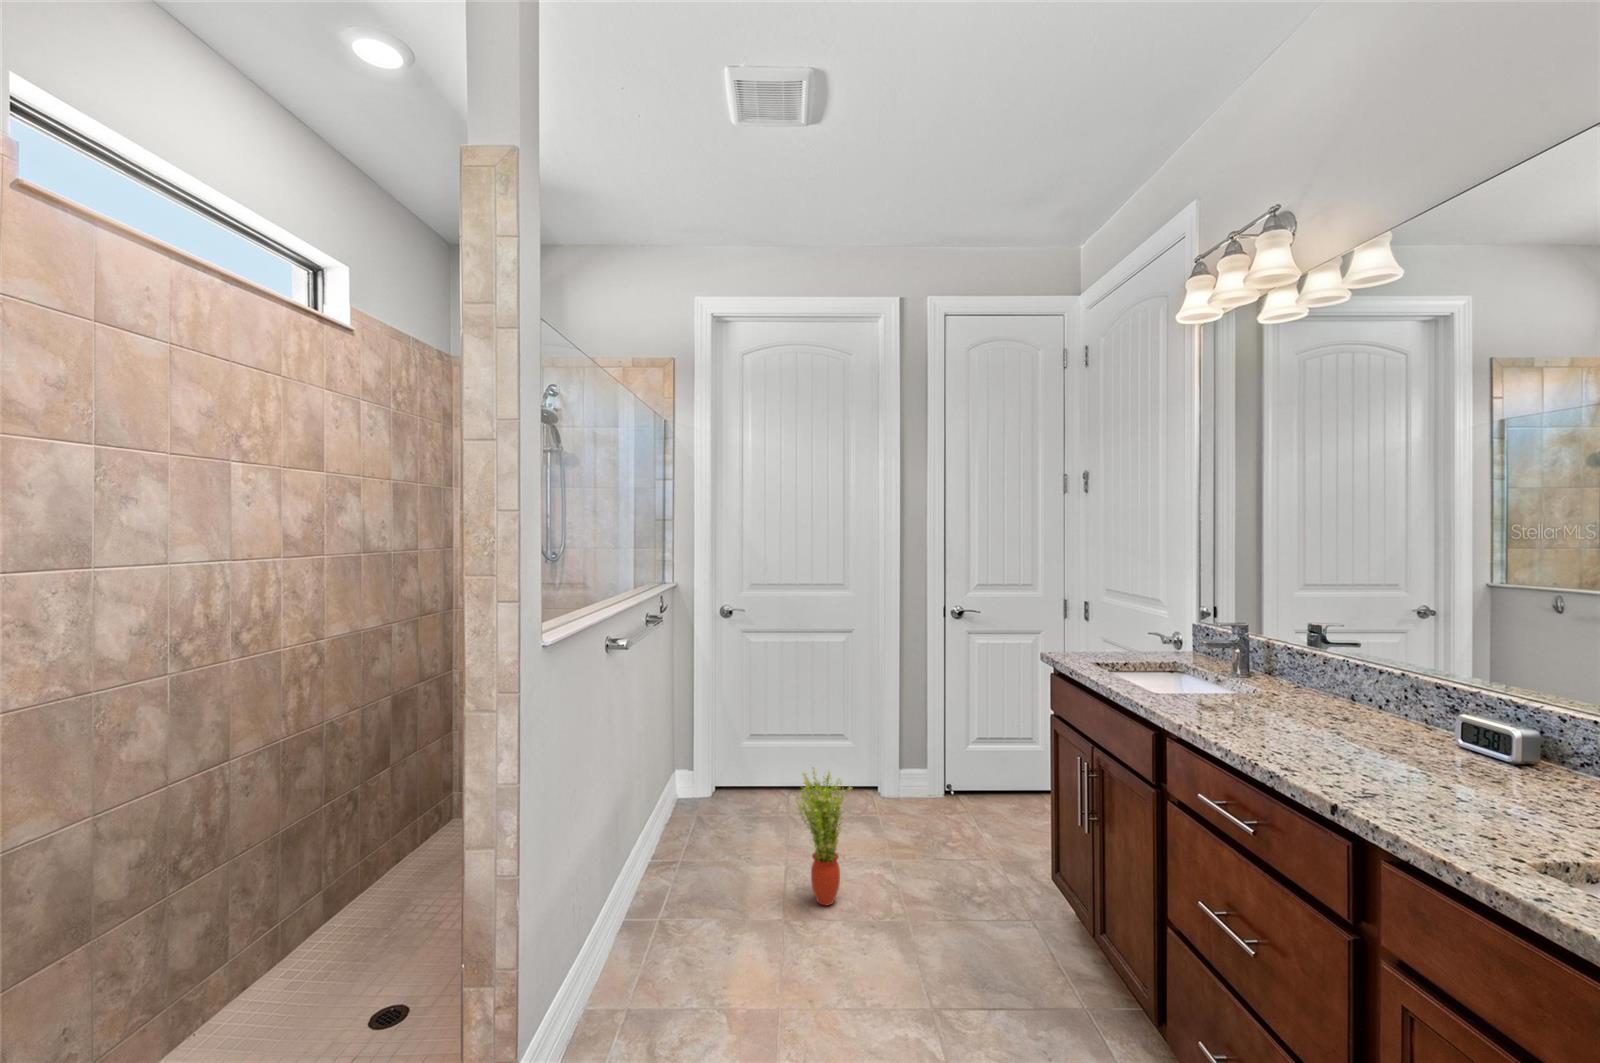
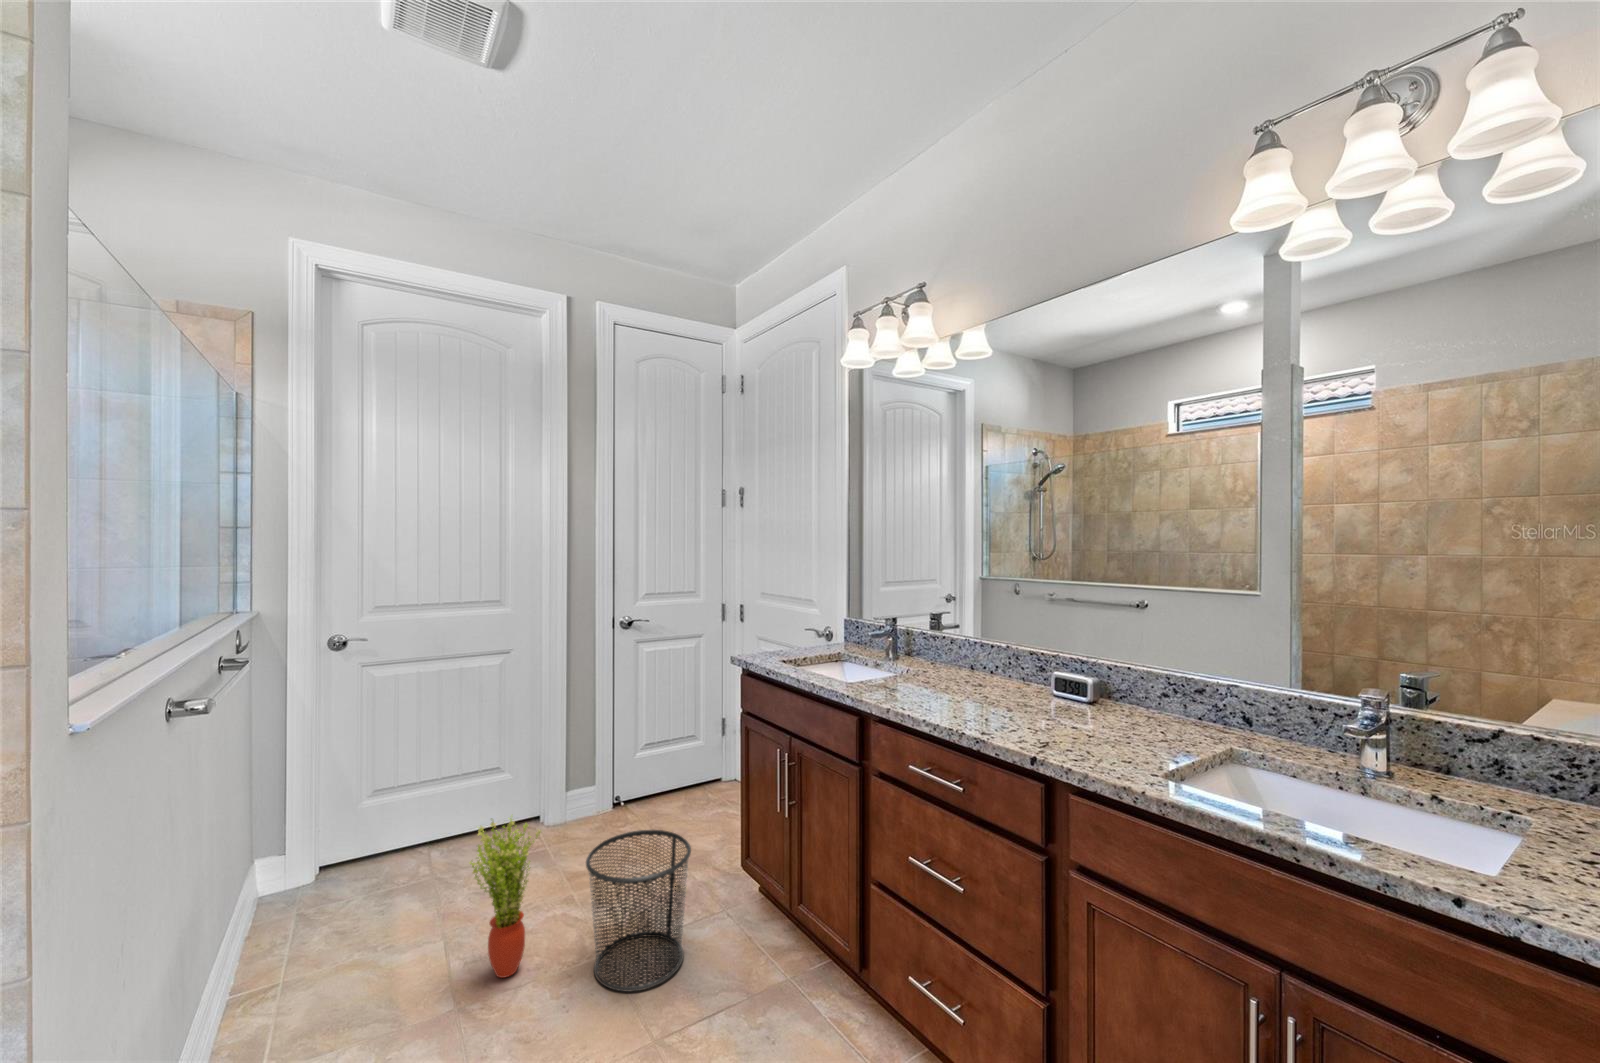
waste bin: none [886,809,985,957] -> present [586,830,691,992]

